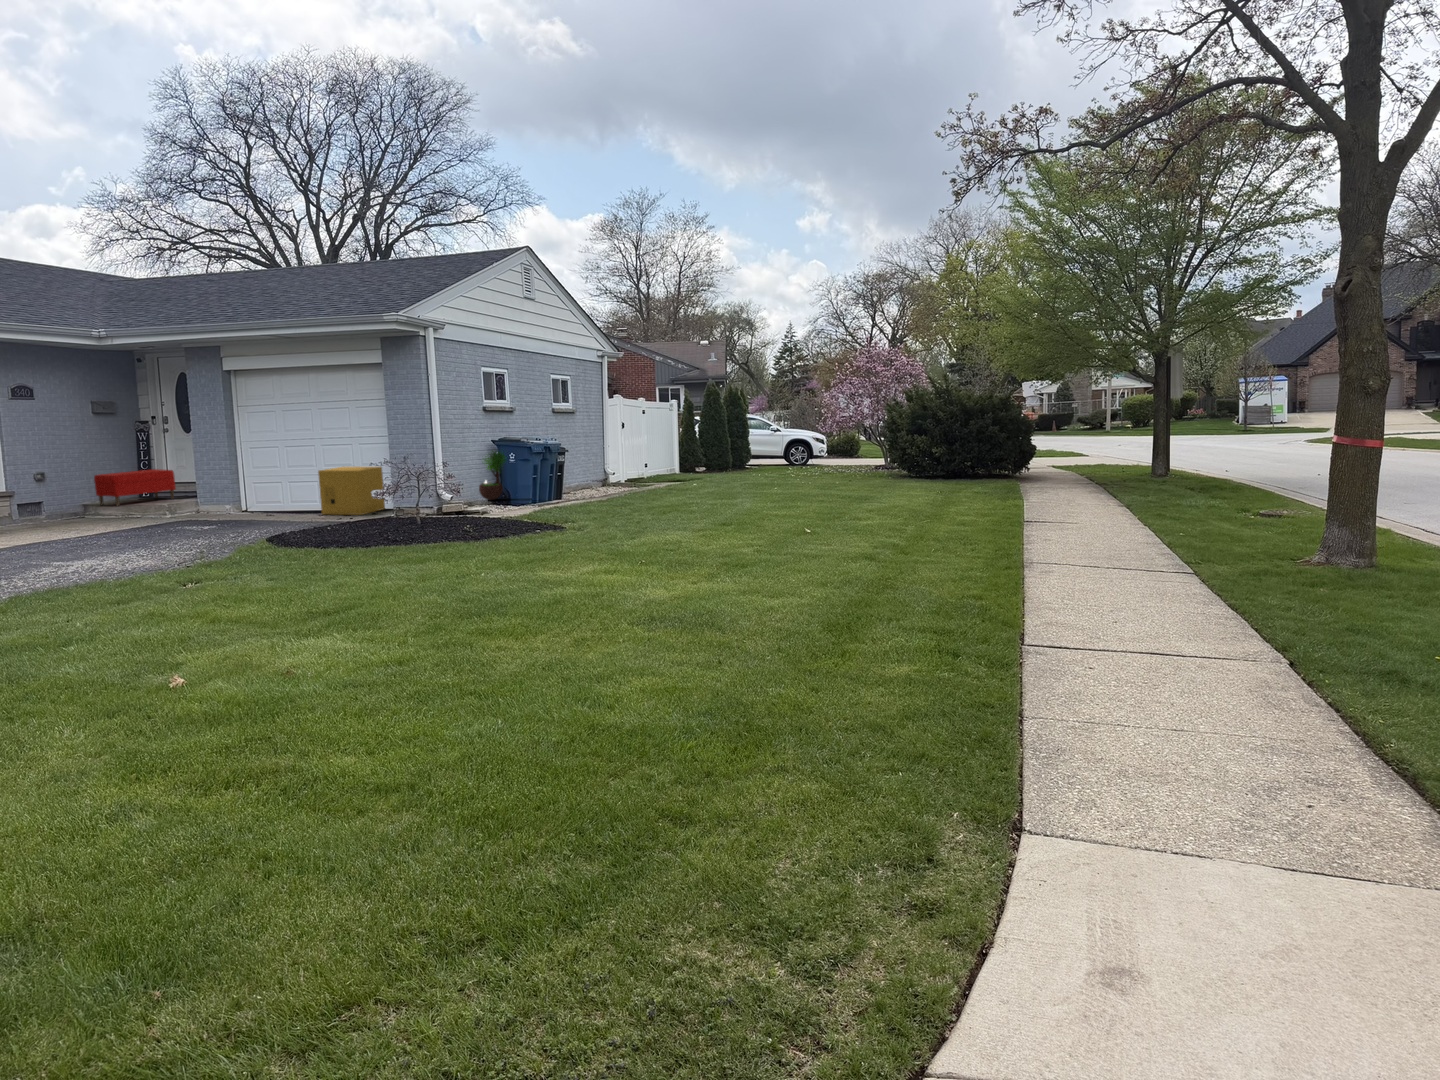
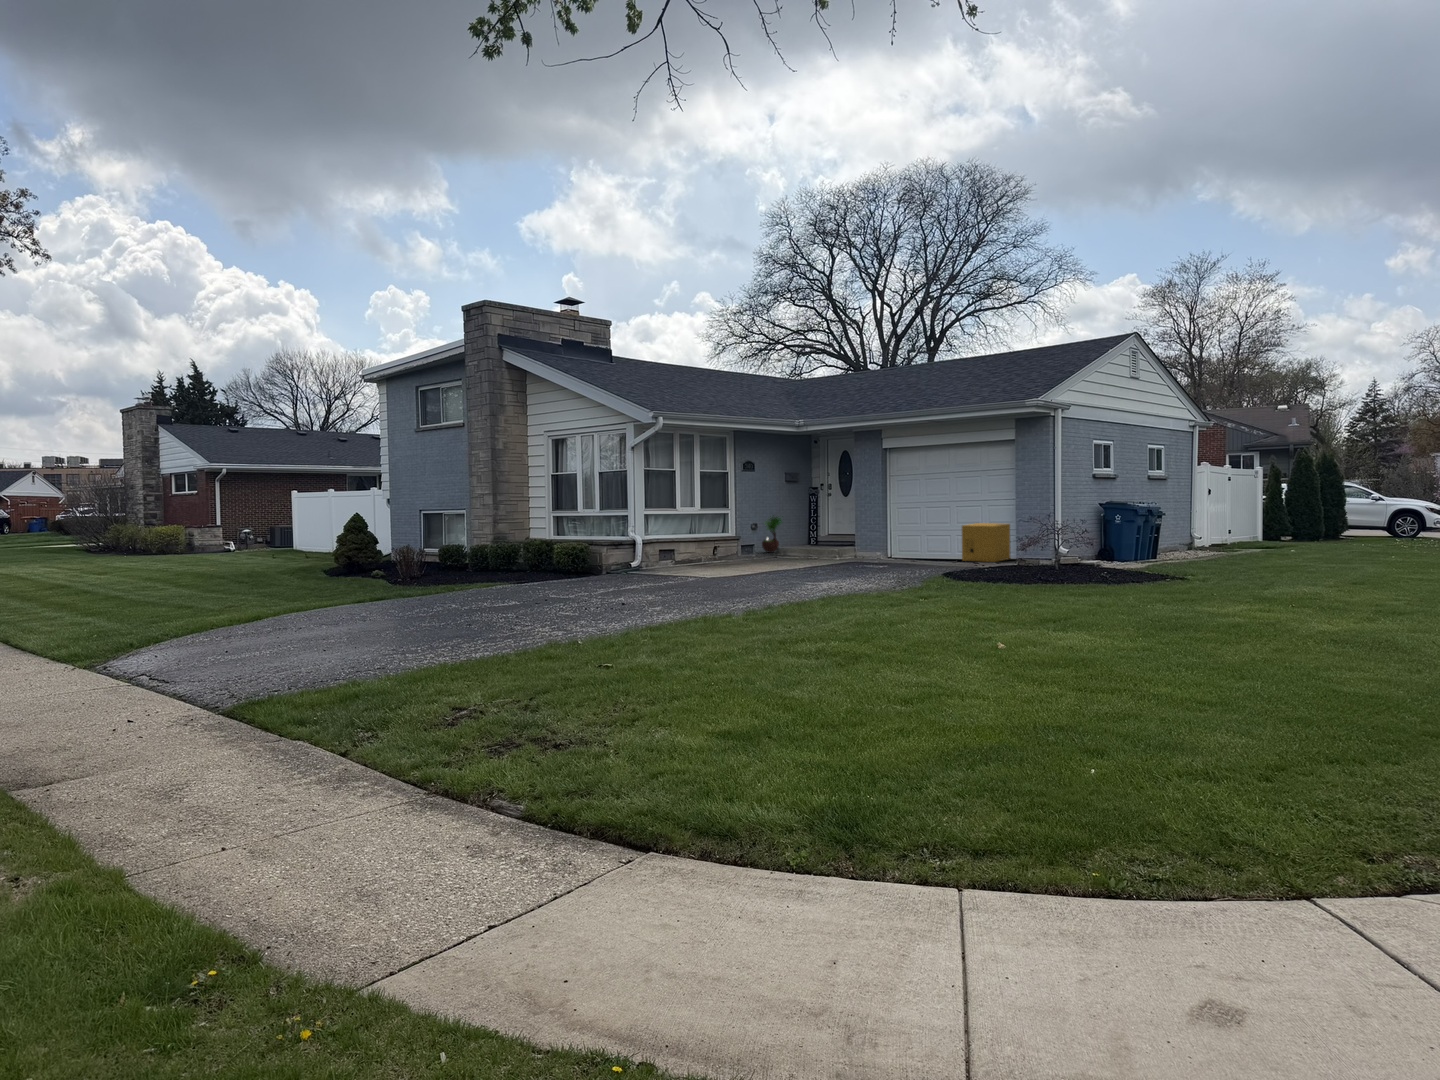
potted tree: present [479,451,506,500] -> present [762,517,781,553]
bench: present [94,469,176,506] -> none [783,523,835,550]

